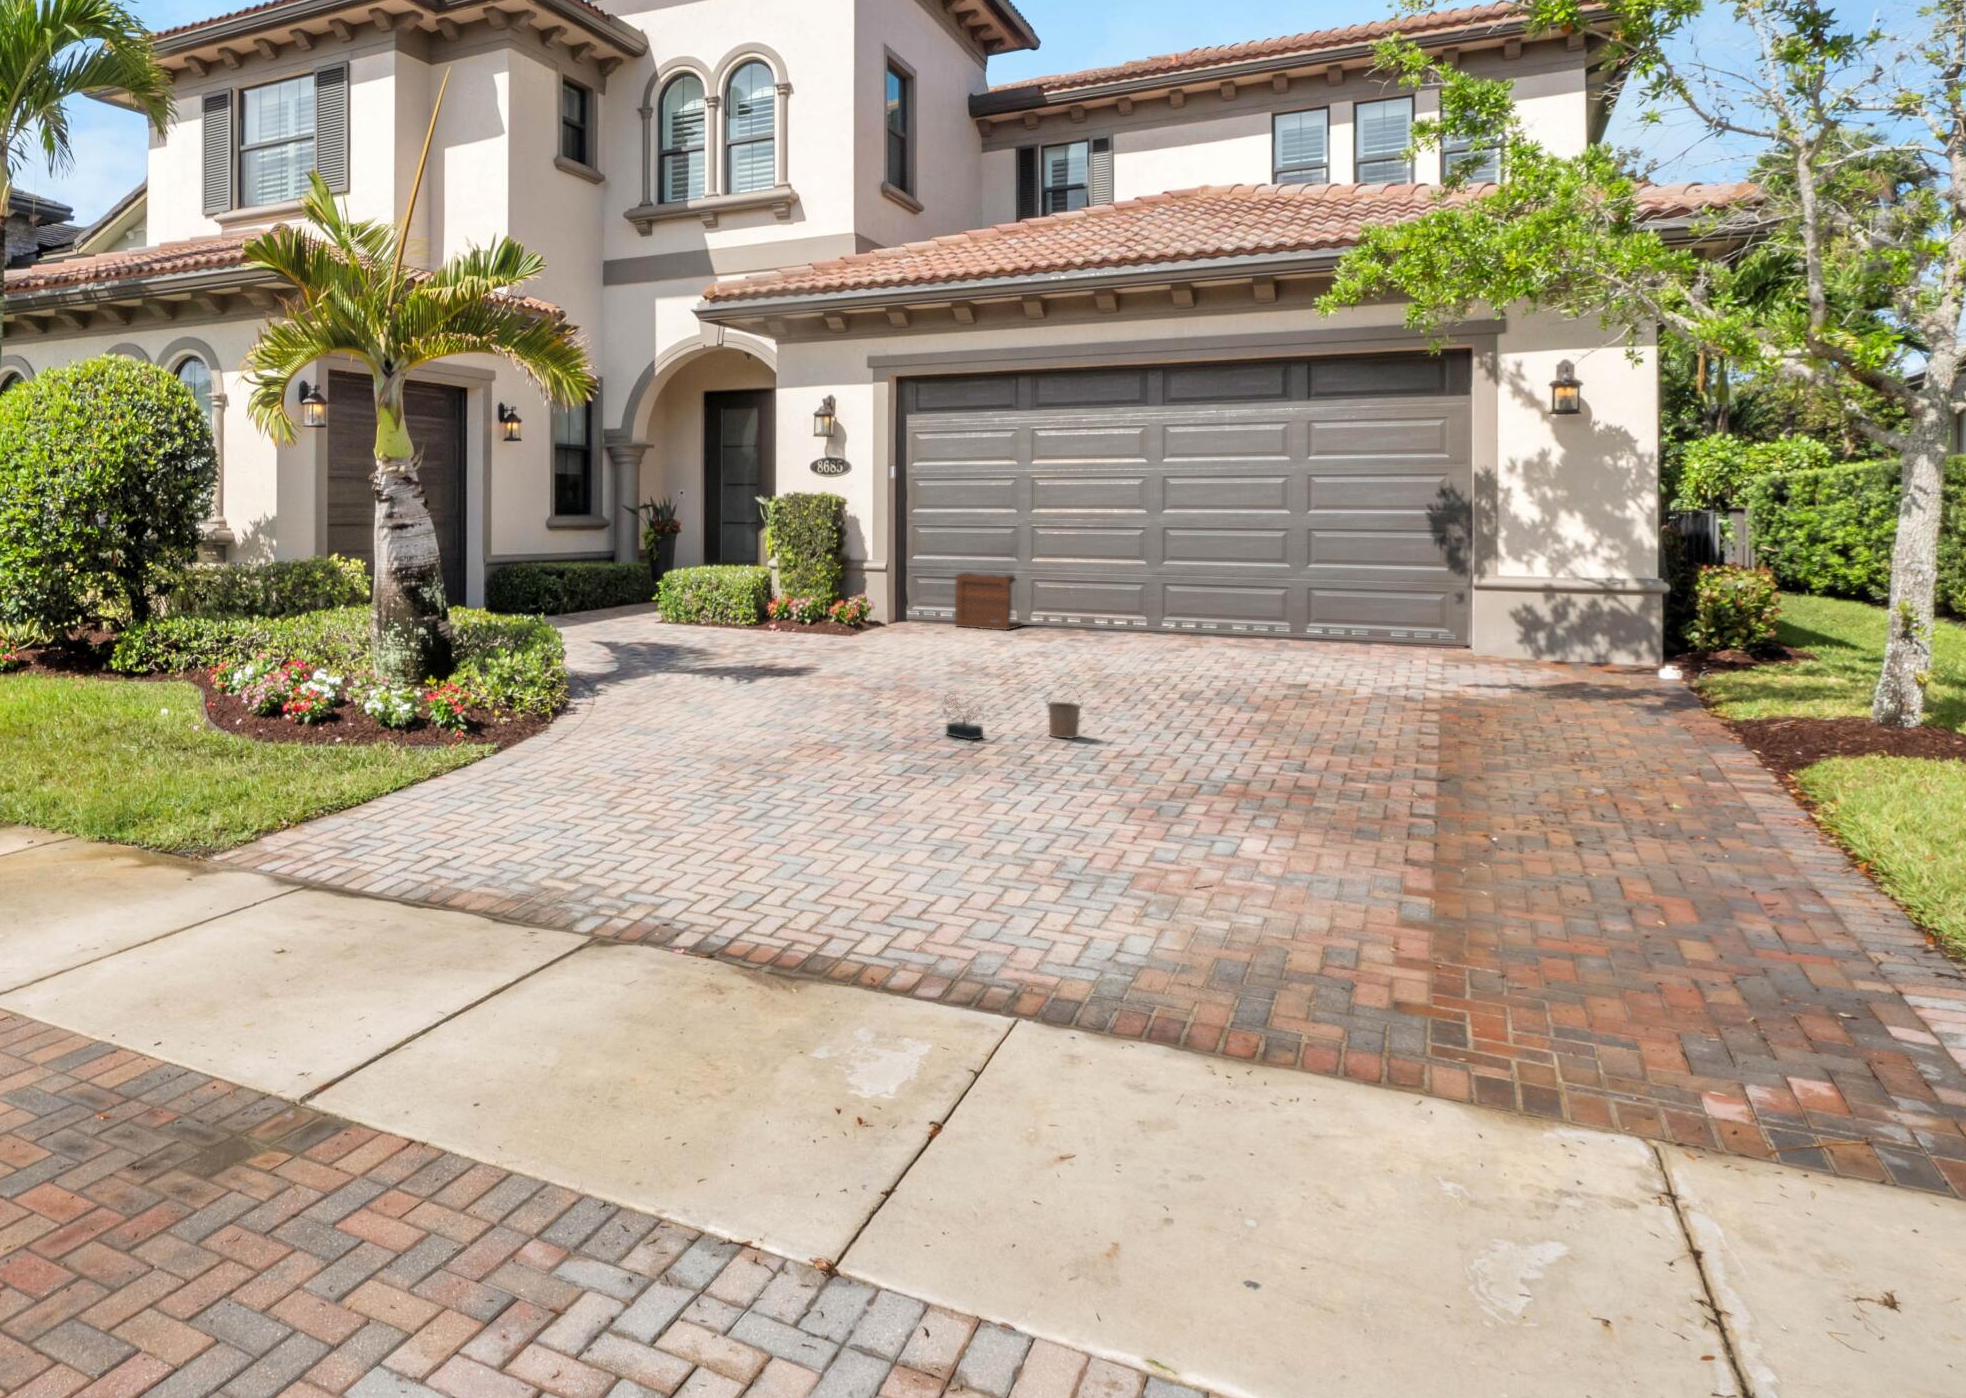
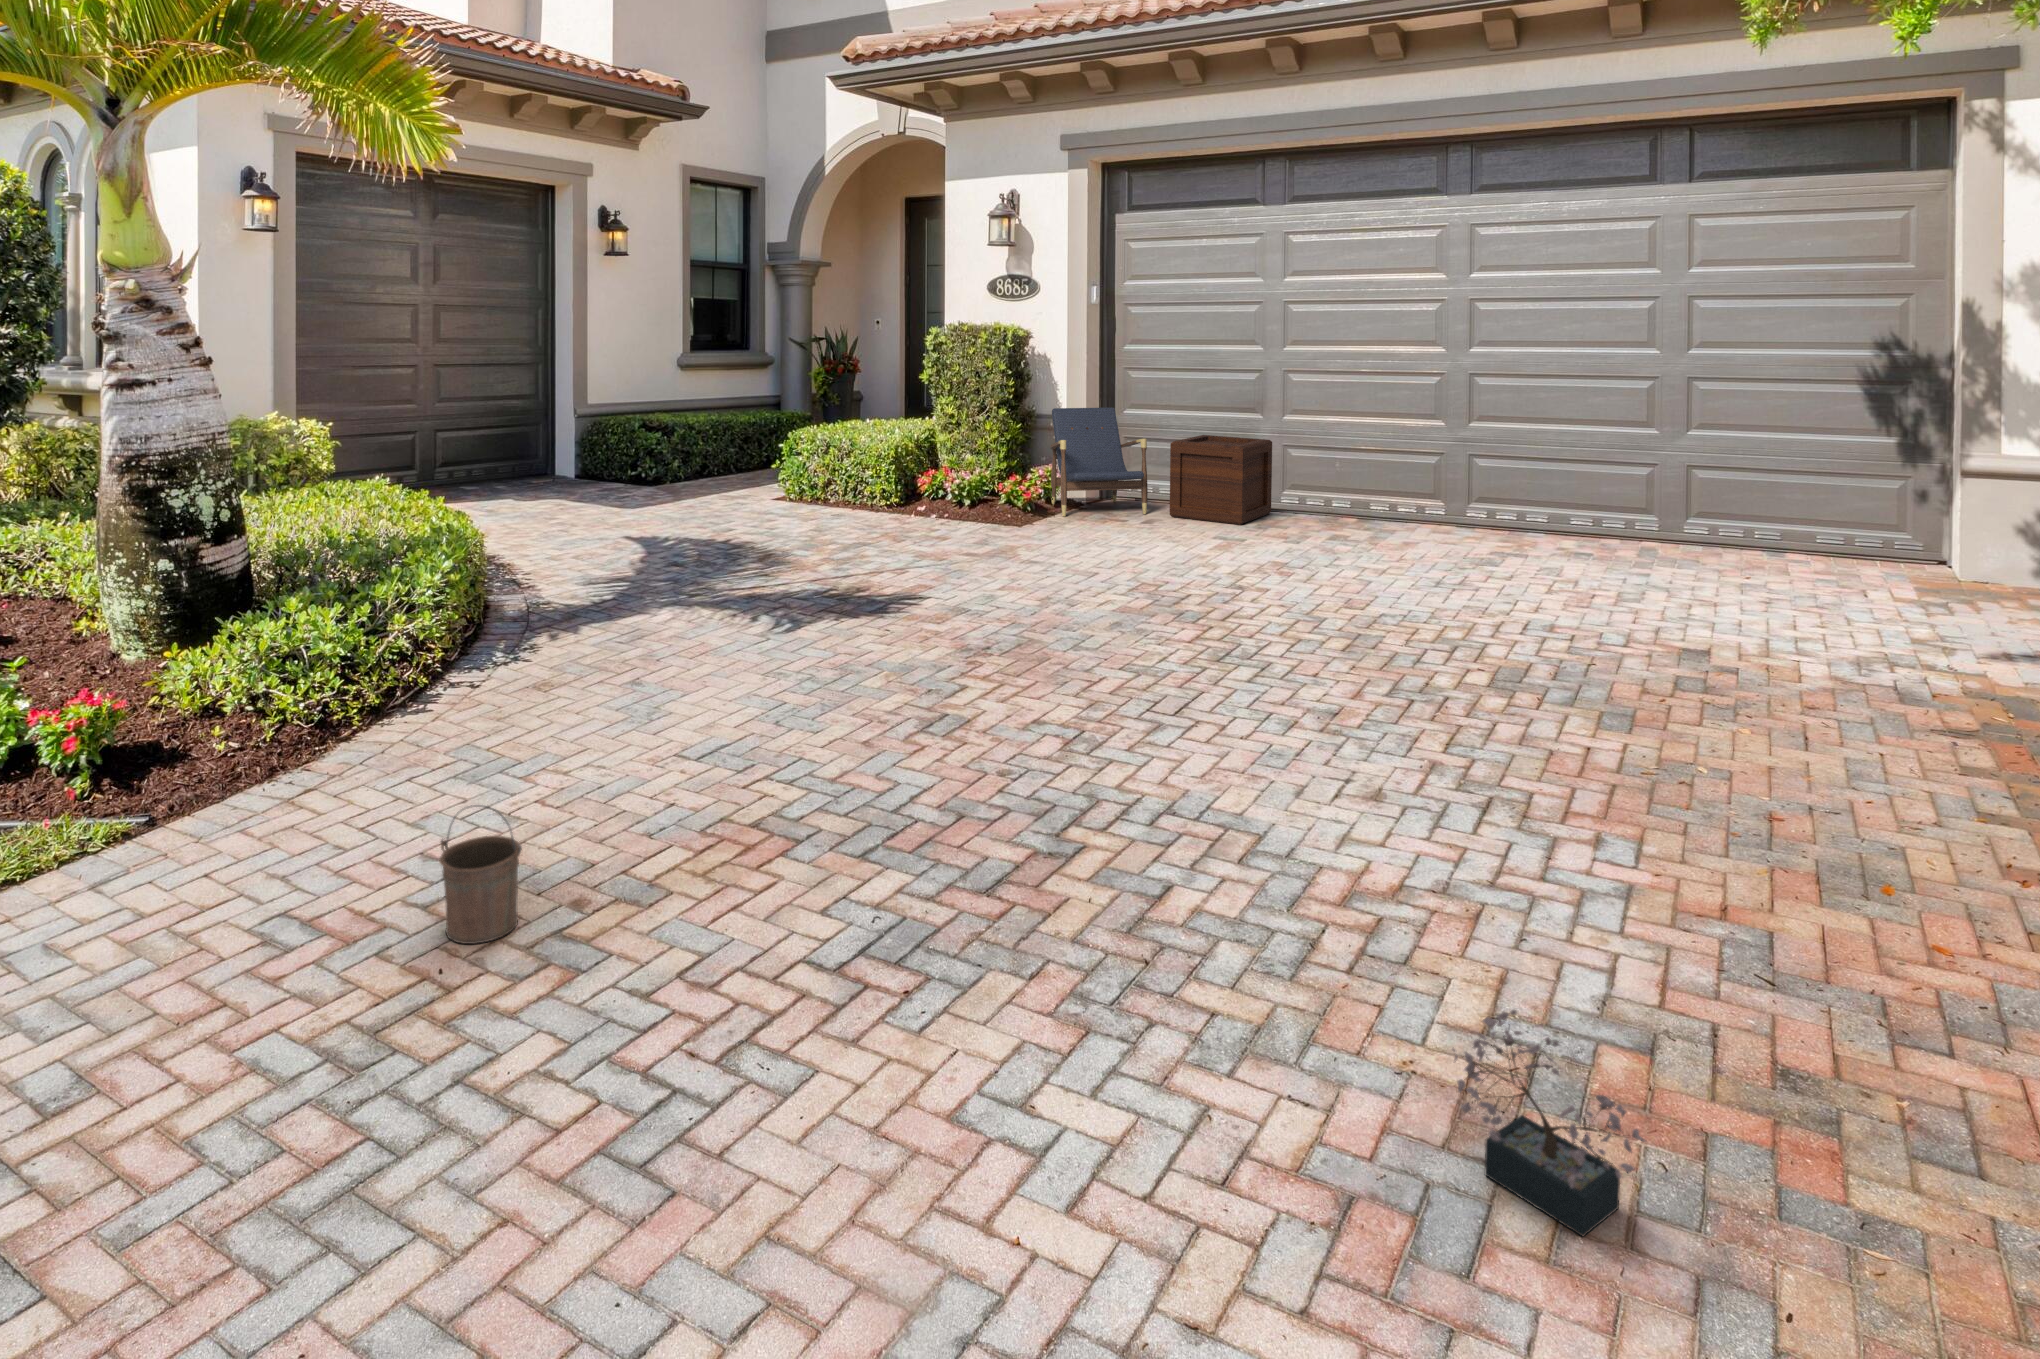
lounge chair: none [865,552,938,626] -> present [1050,408,1148,516]
bucket: present [1047,690,1083,738] -> present [440,805,522,944]
decorative plant: present [943,692,988,739] -> present [1452,1010,1645,1236]

